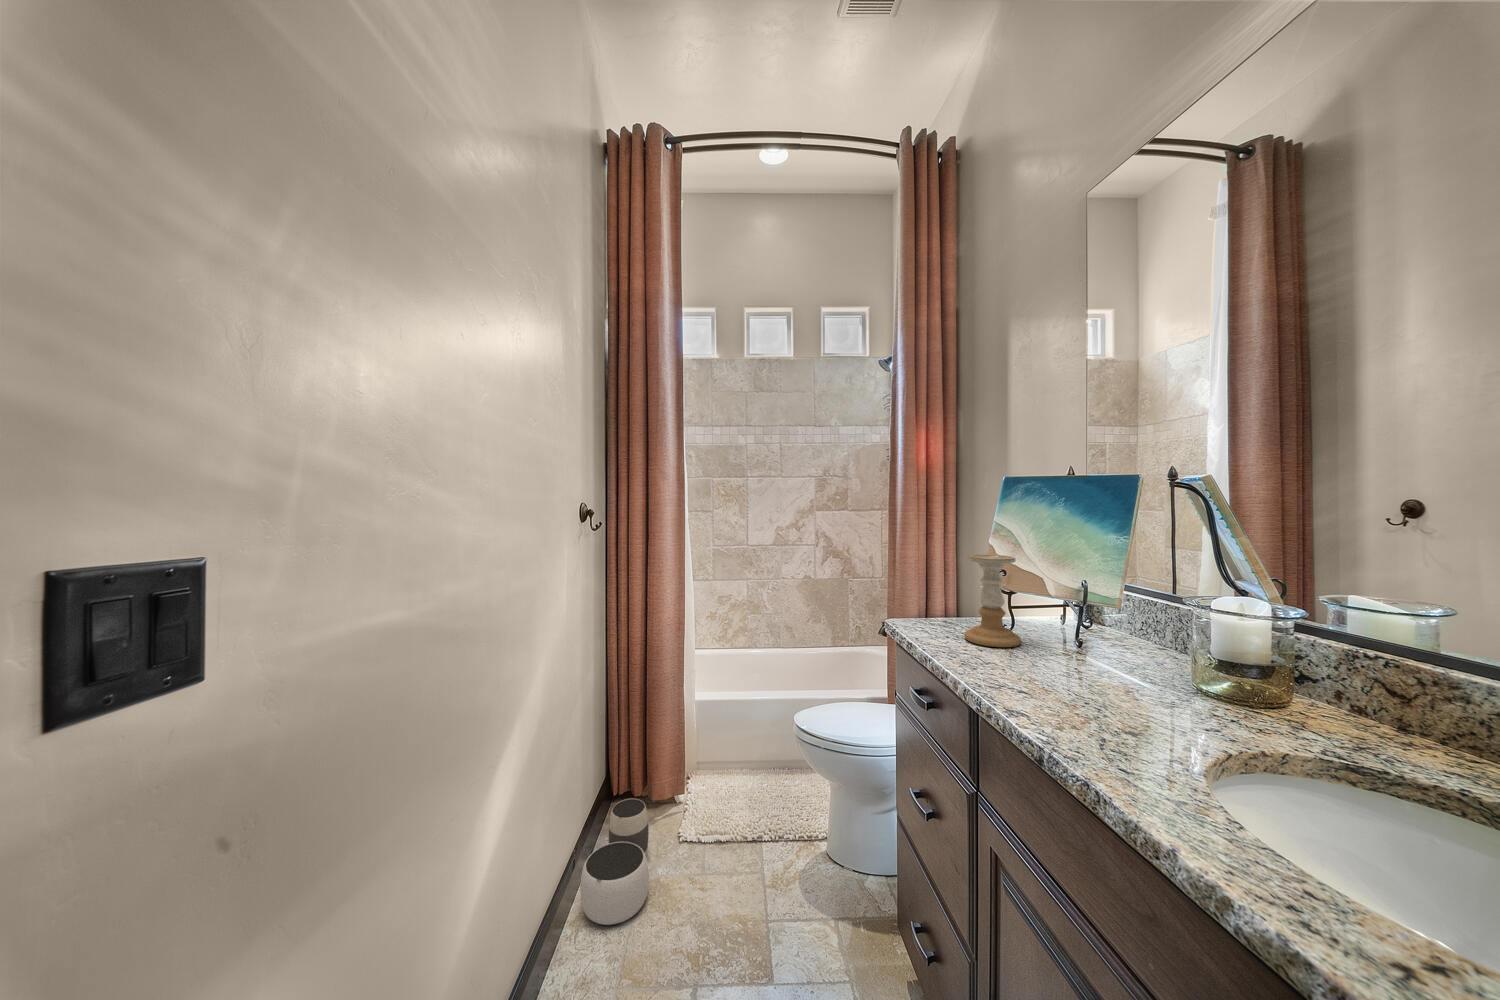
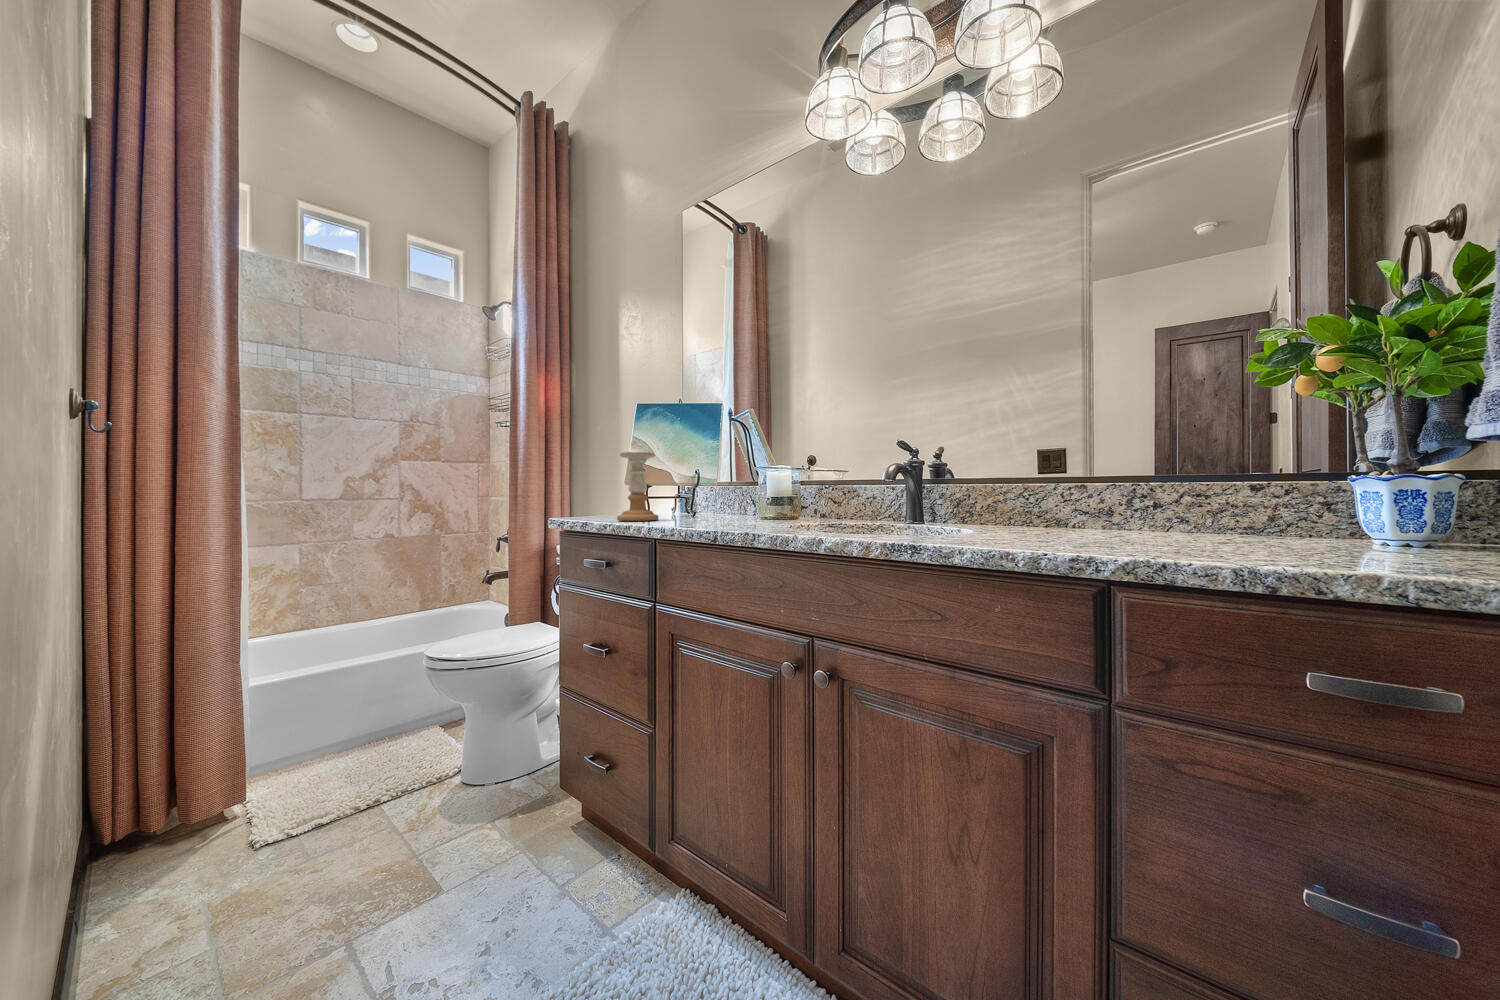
waste basket: present [580,798,649,925] -> none [99,808,232,963]

